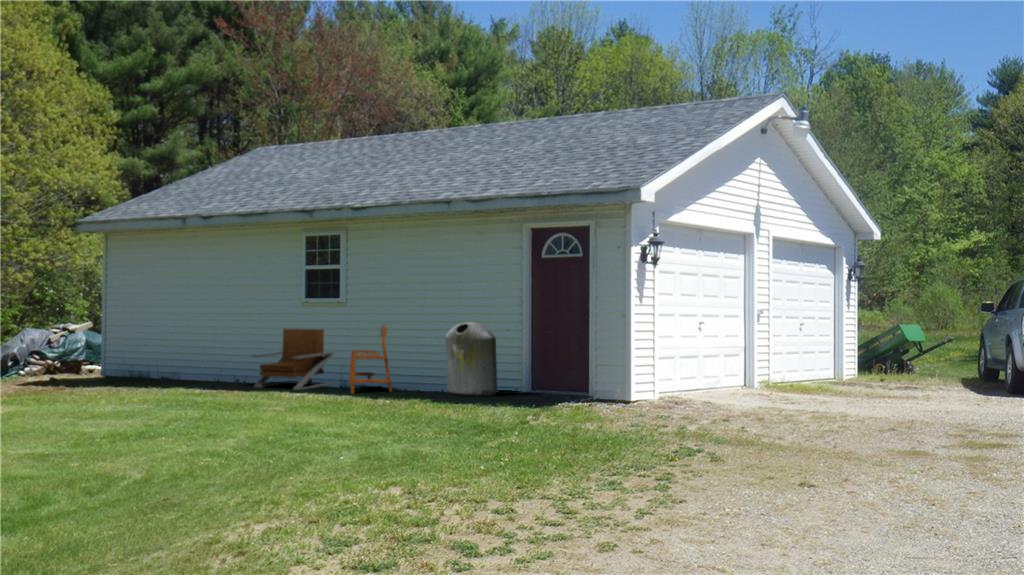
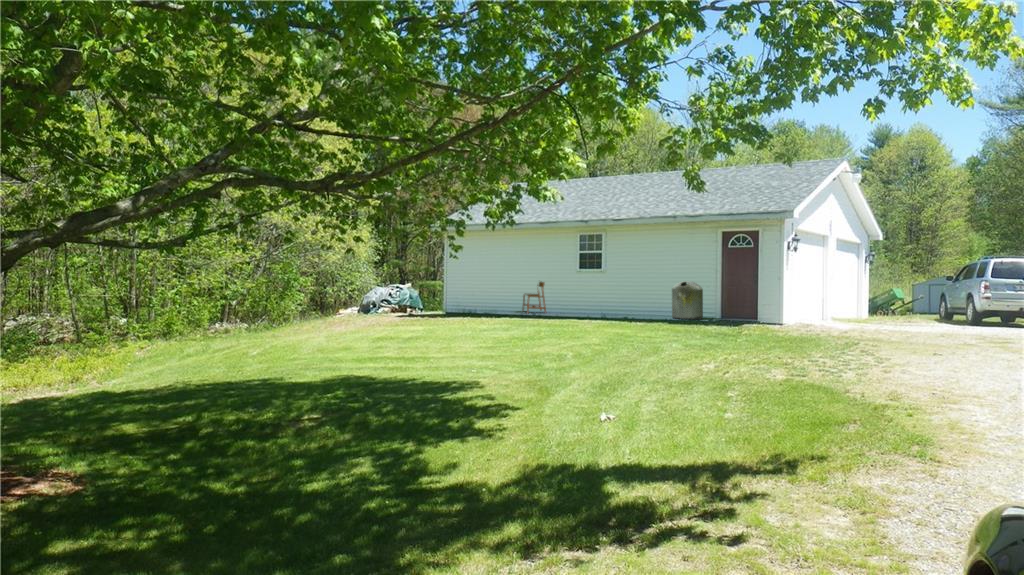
bench: present [349,325,392,394] -> present [523,282,546,312]
lounge chair: present [253,329,333,390] -> none [556,284,598,316]

